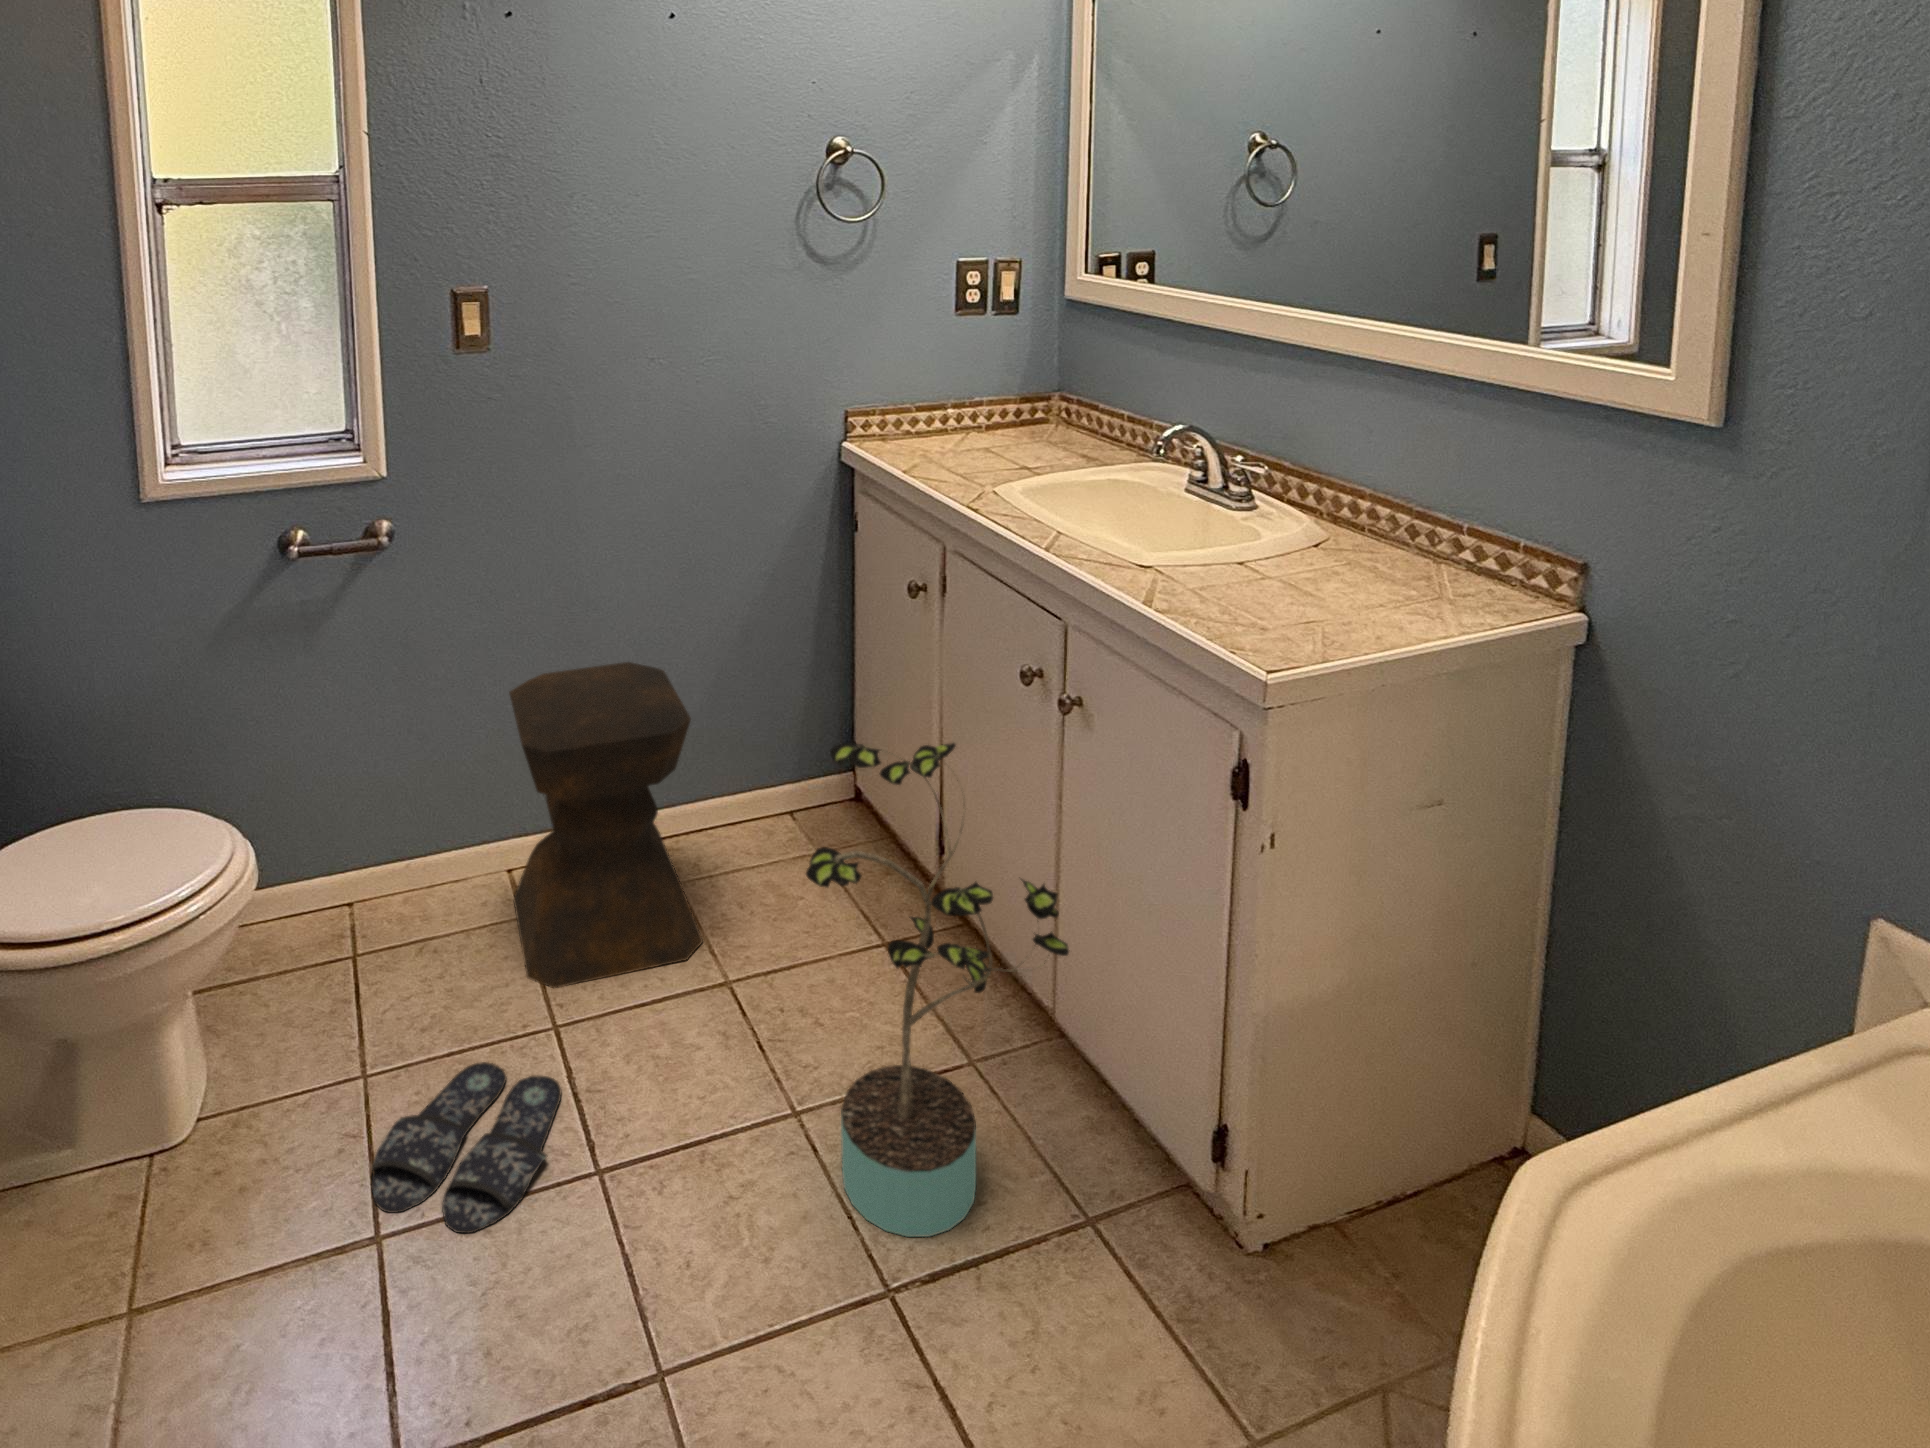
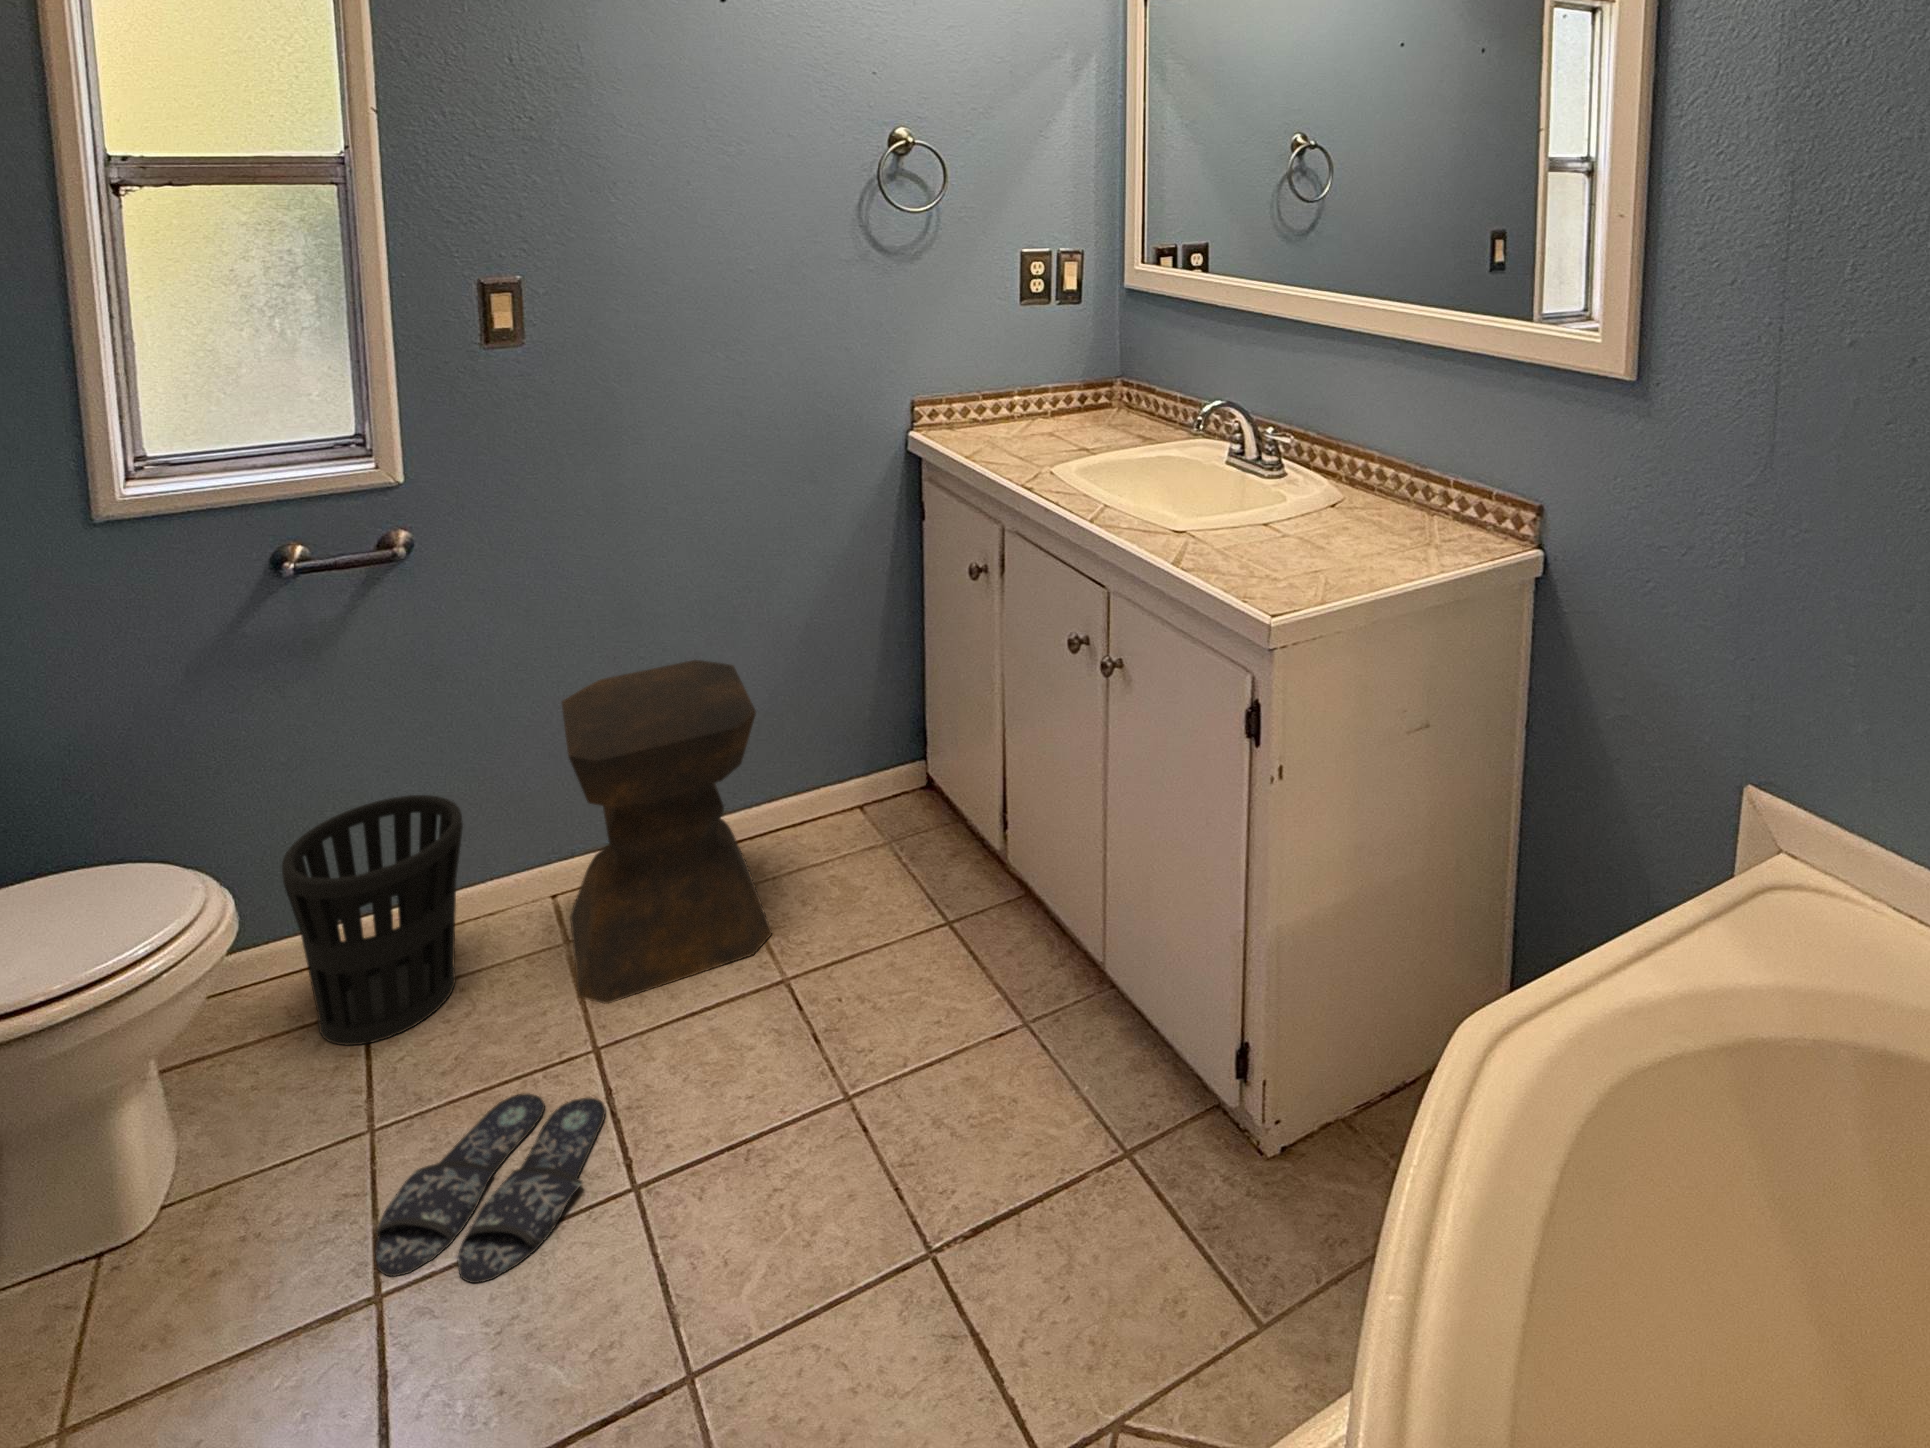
potted plant: present [806,742,1069,1237] -> none [845,712,1106,1196]
wastebasket: none [280,768,425,994] -> present [282,795,463,1045]

